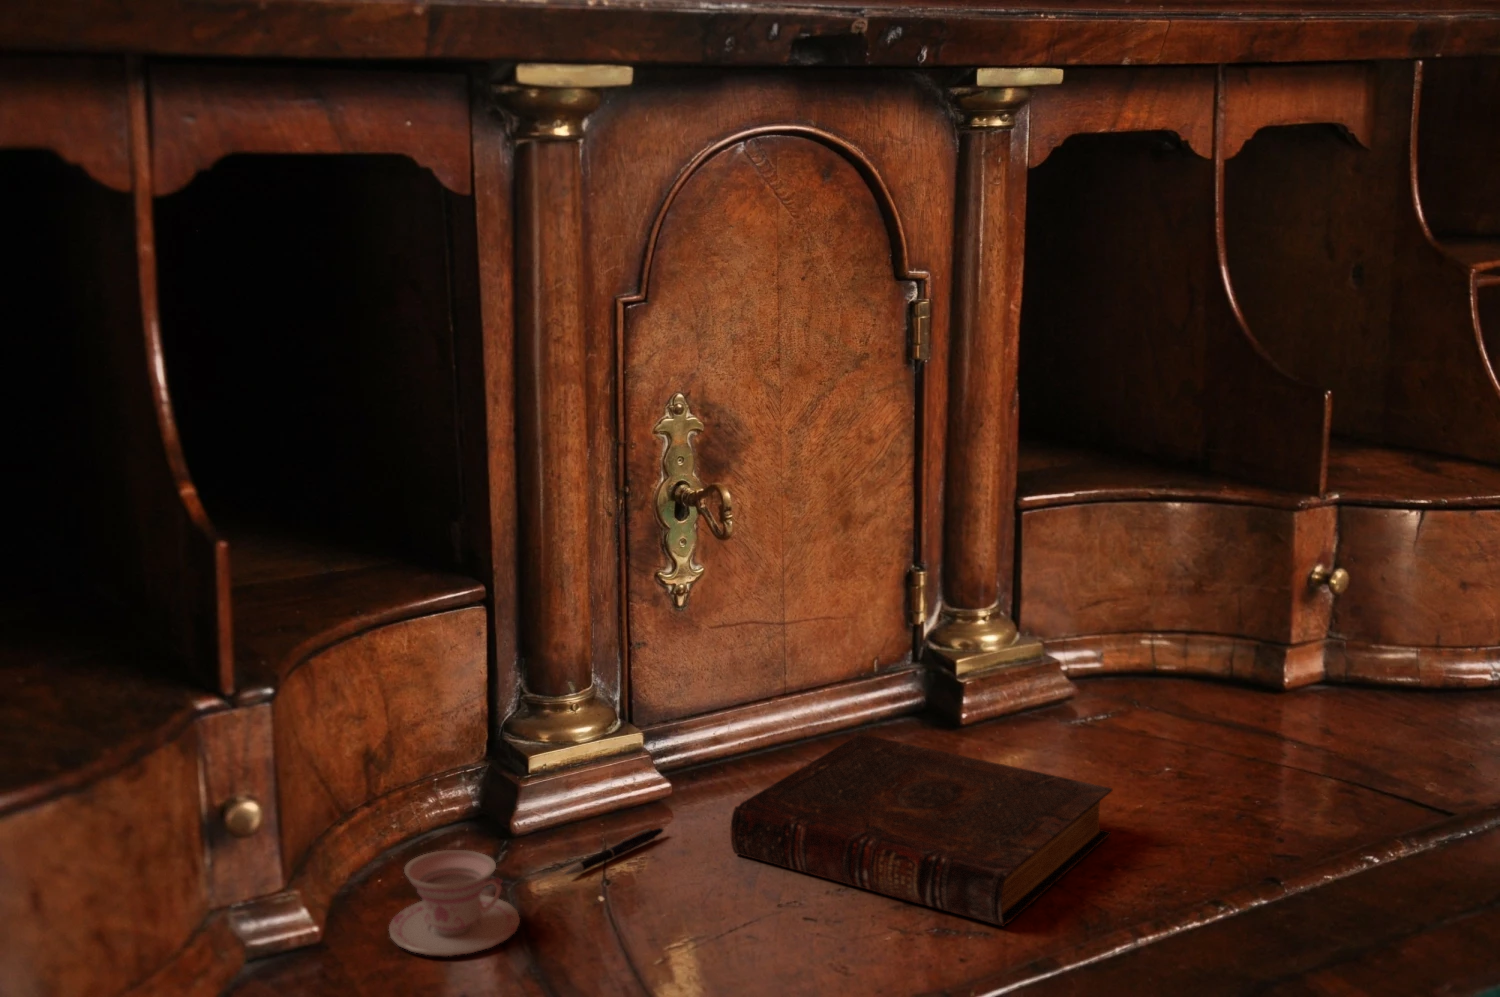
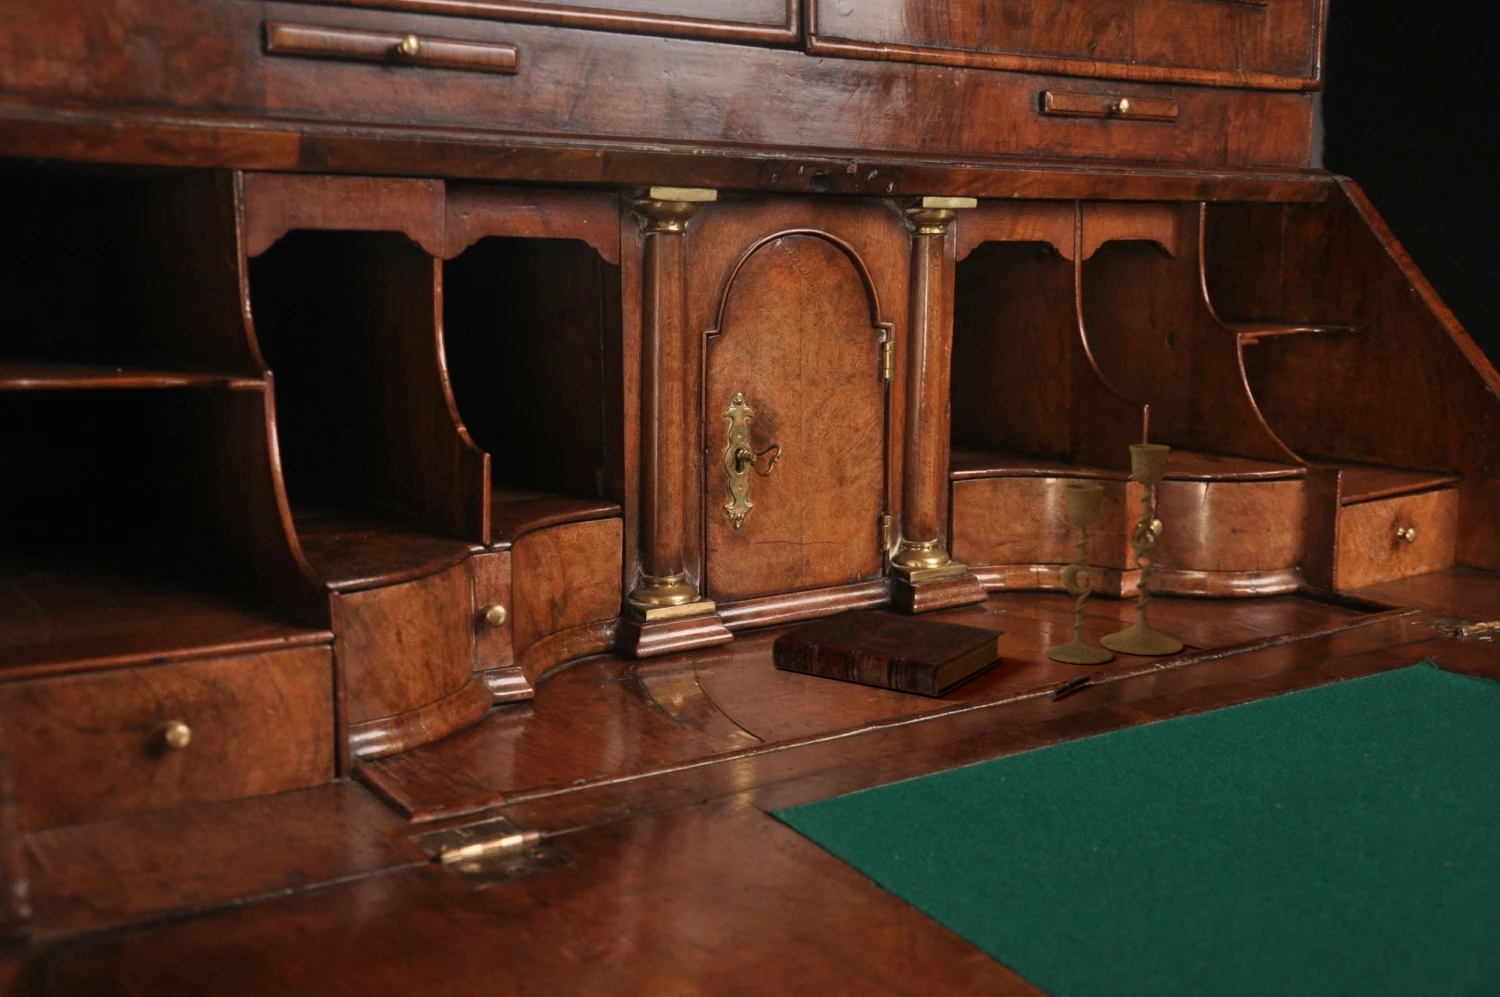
candlestick: none [1173,475,1395,841] -> present [1044,444,1183,664]
pen: present [565,828,663,875] -> present [1047,676,1091,698]
teacup: present [389,850,520,956] -> none [571,651,649,706]

